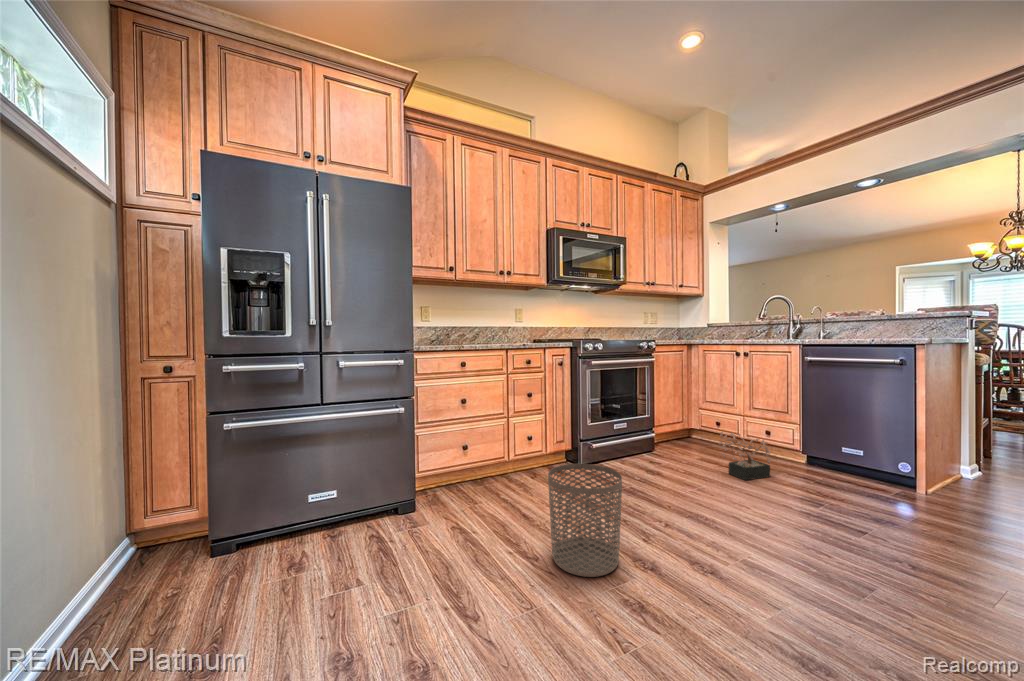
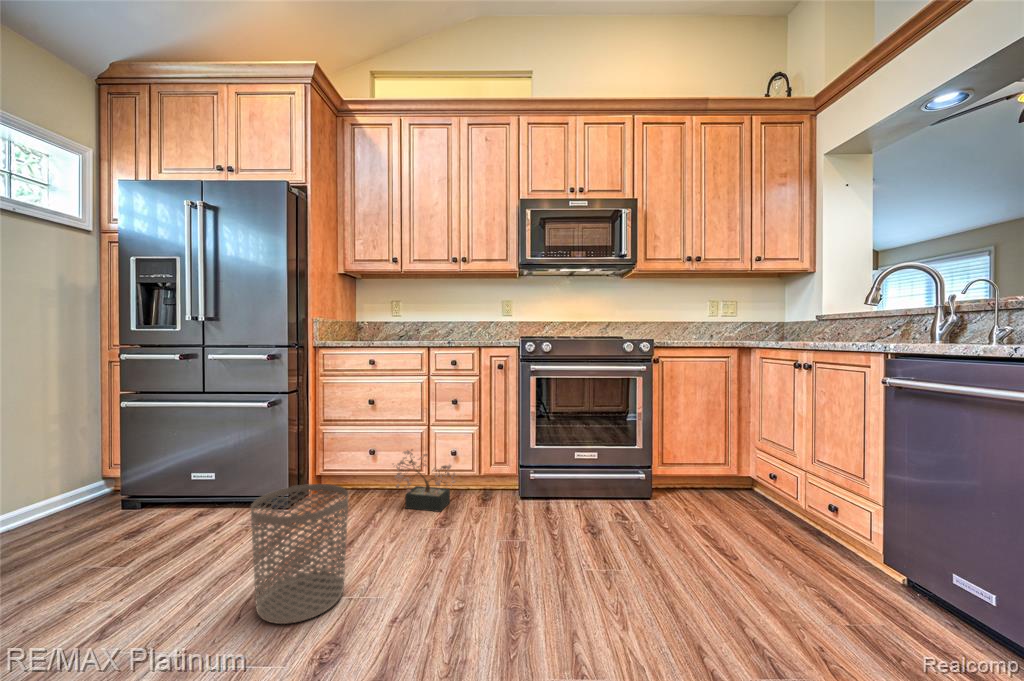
decorative plant: present [719,432,771,480] -> present [393,449,457,512]

